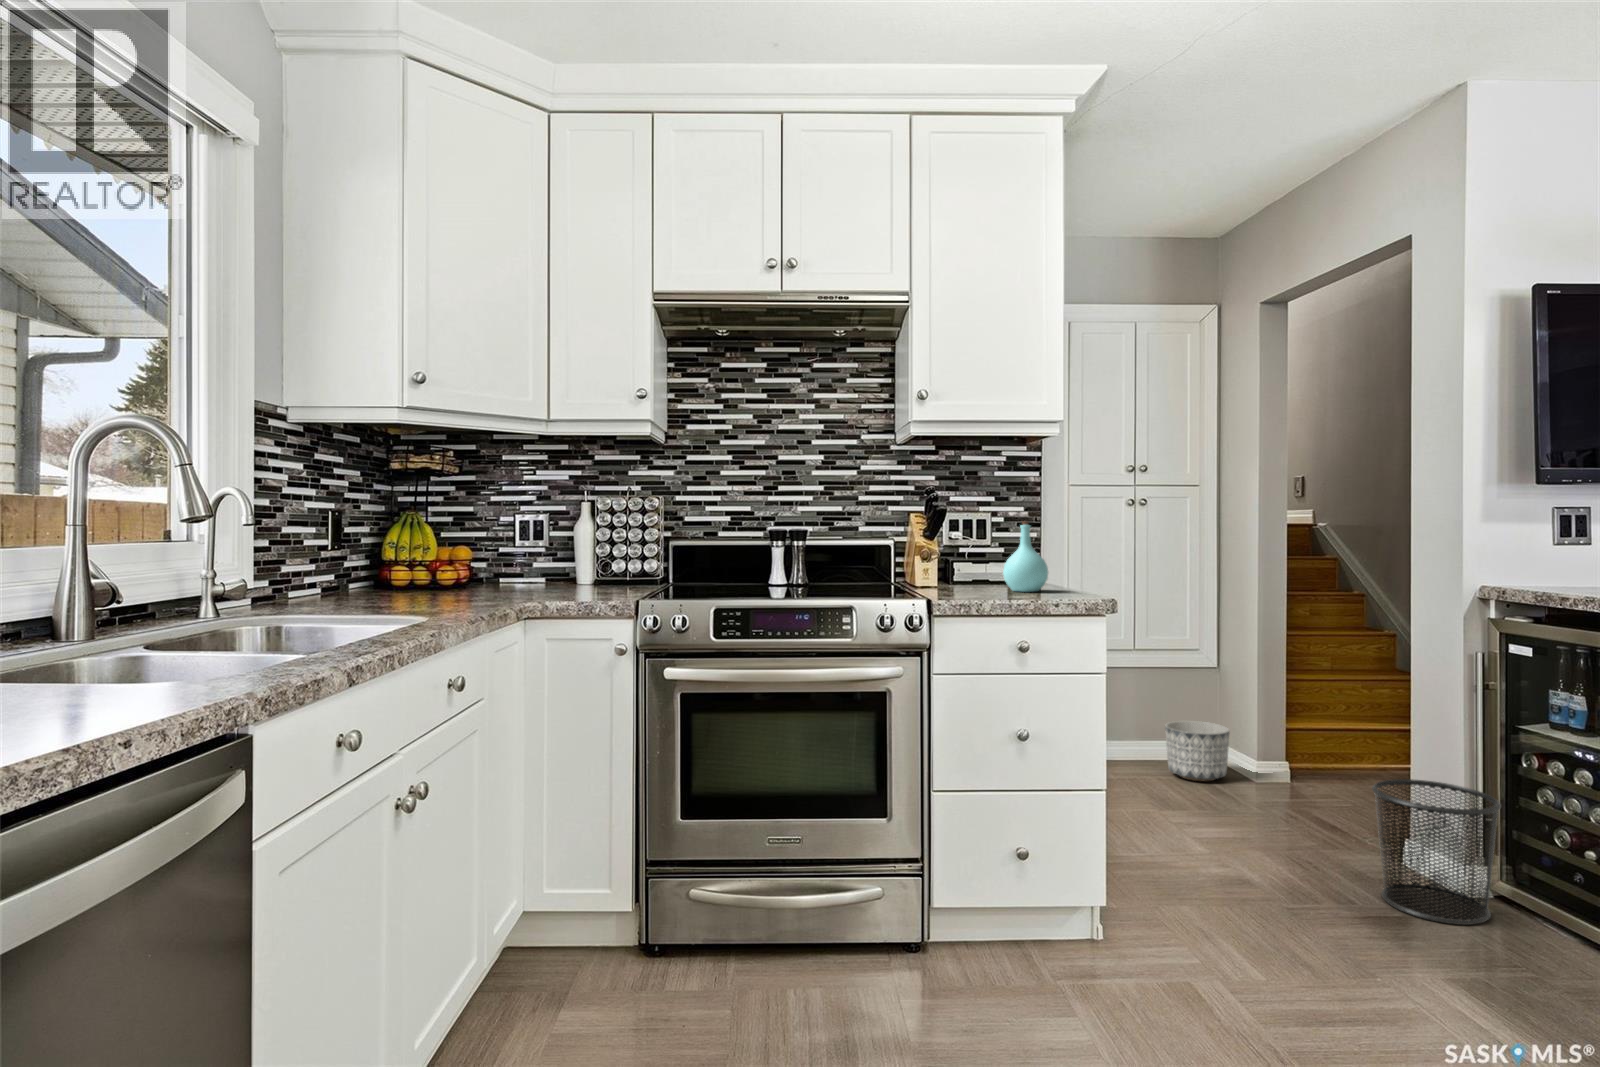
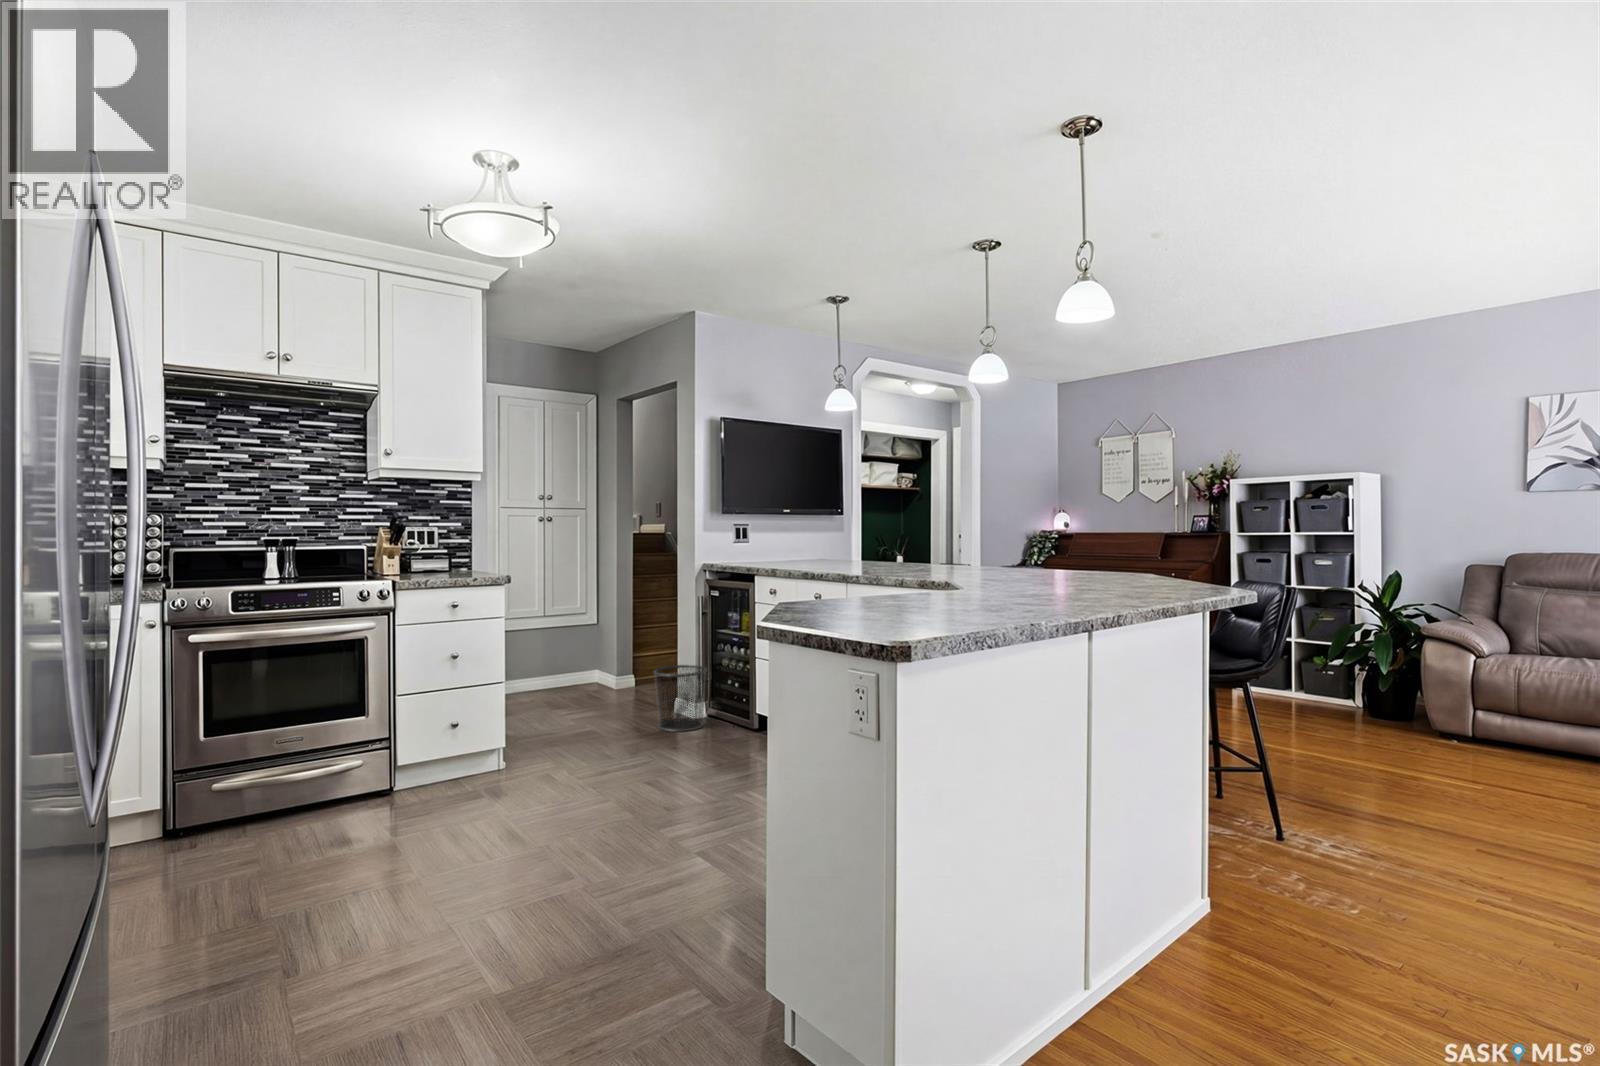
bottle: present [1003,521,1048,592] -> none [444,533,473,575]
planter: present [1165,721,1230,781] -> none [561,657,599,693]

